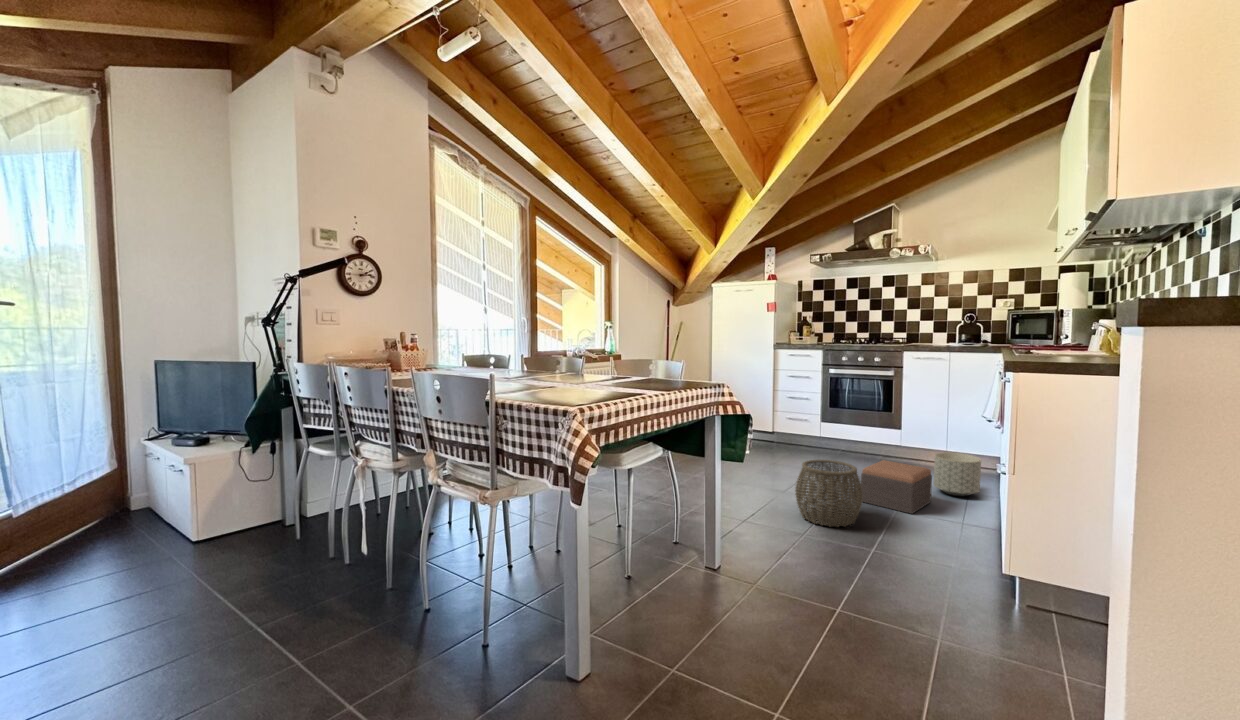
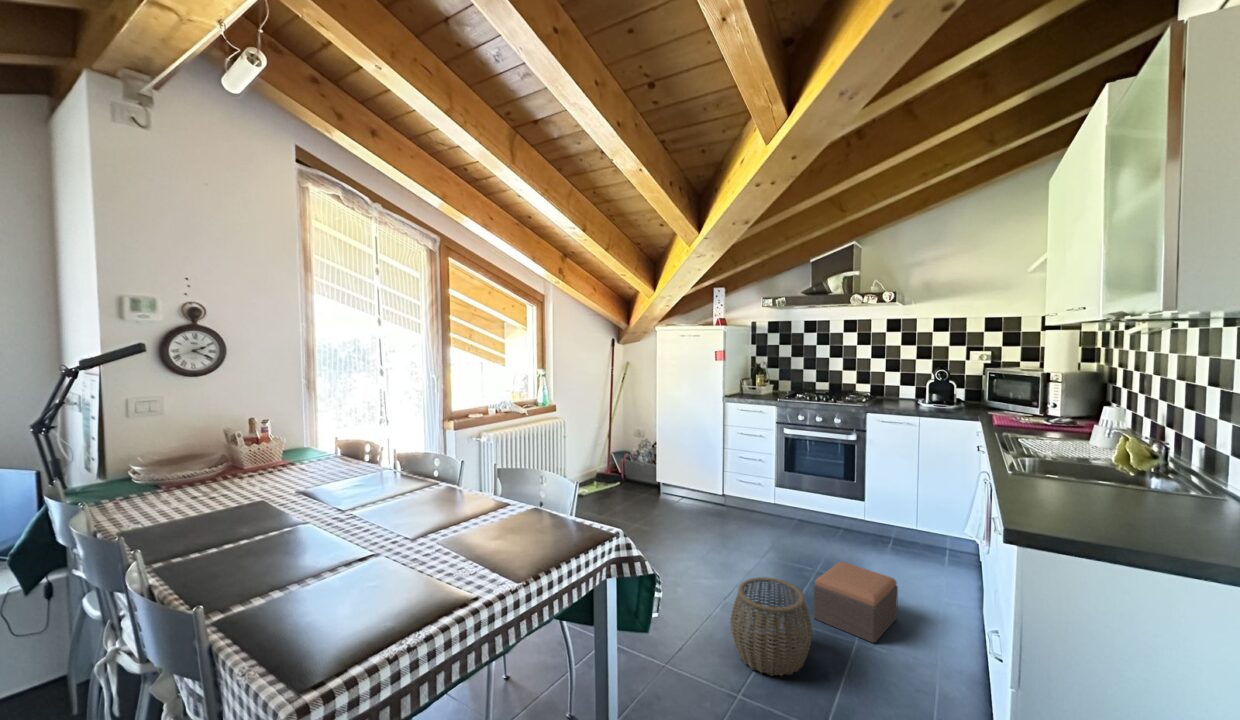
planter: present [934,452,981,496] -> none [900,547,956,605]

